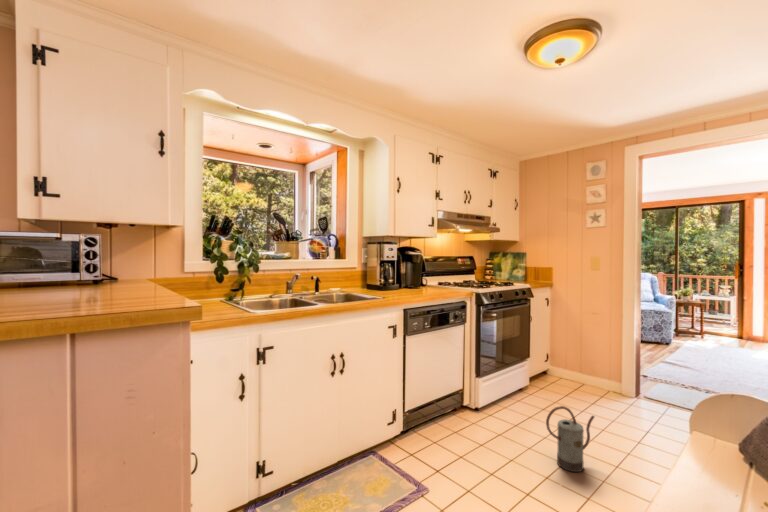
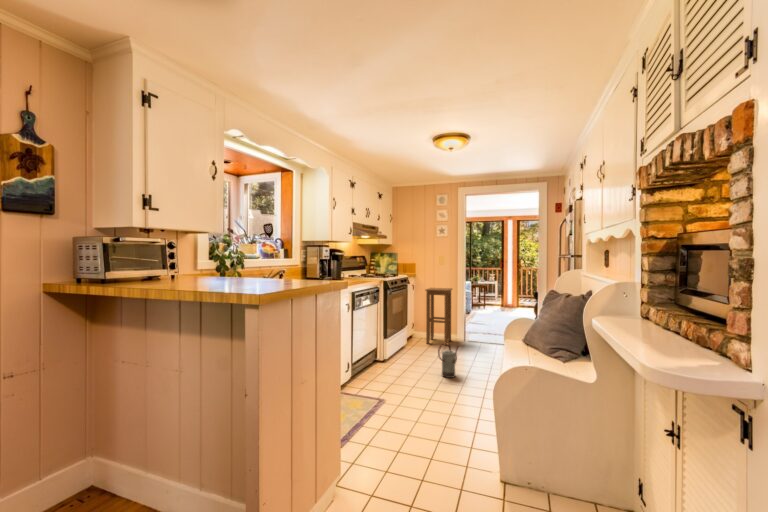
stool: none [562,304,614,400] -> present [426,288,452,346]

